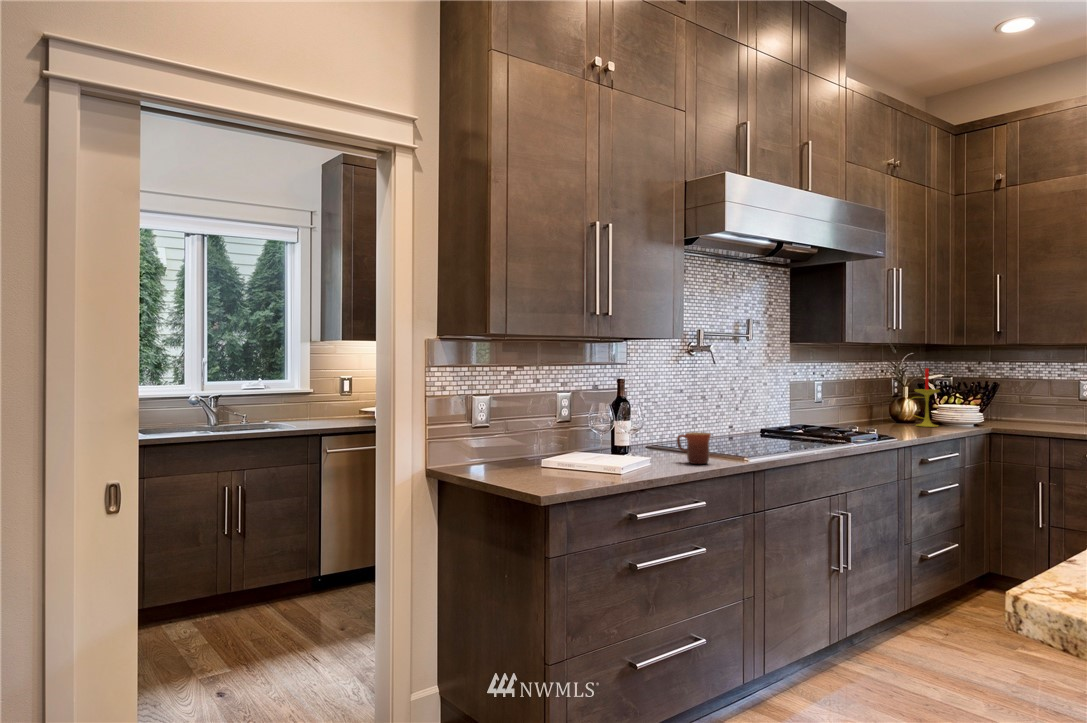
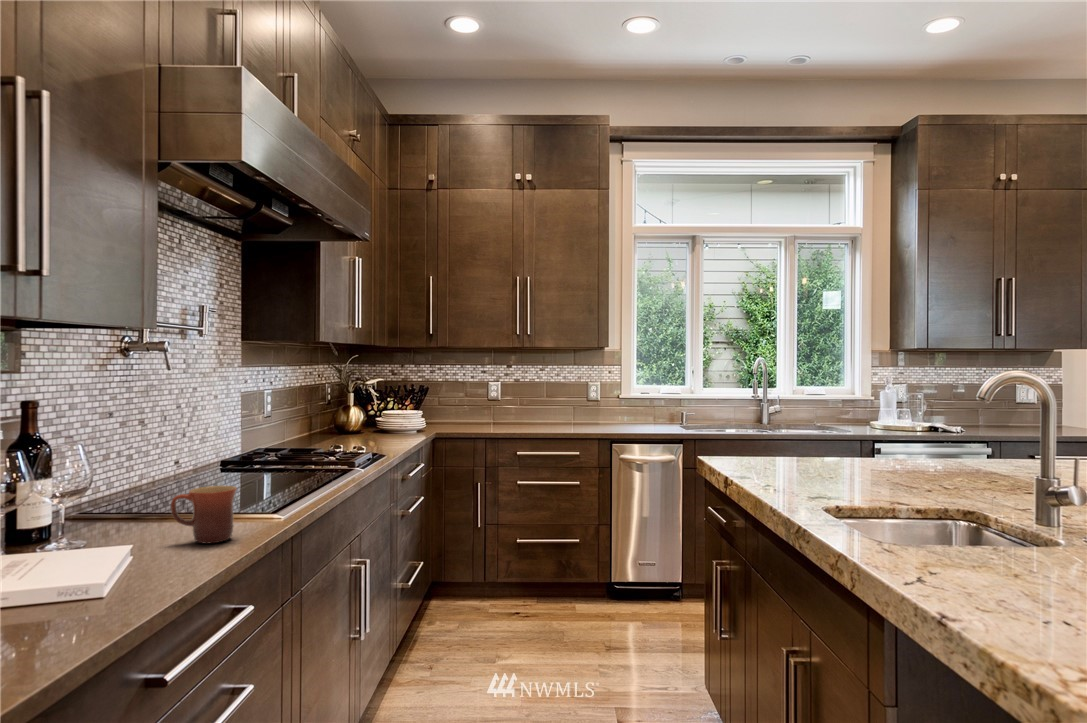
candle: present [908,368,940,427] -> none [365,370,397,437]

